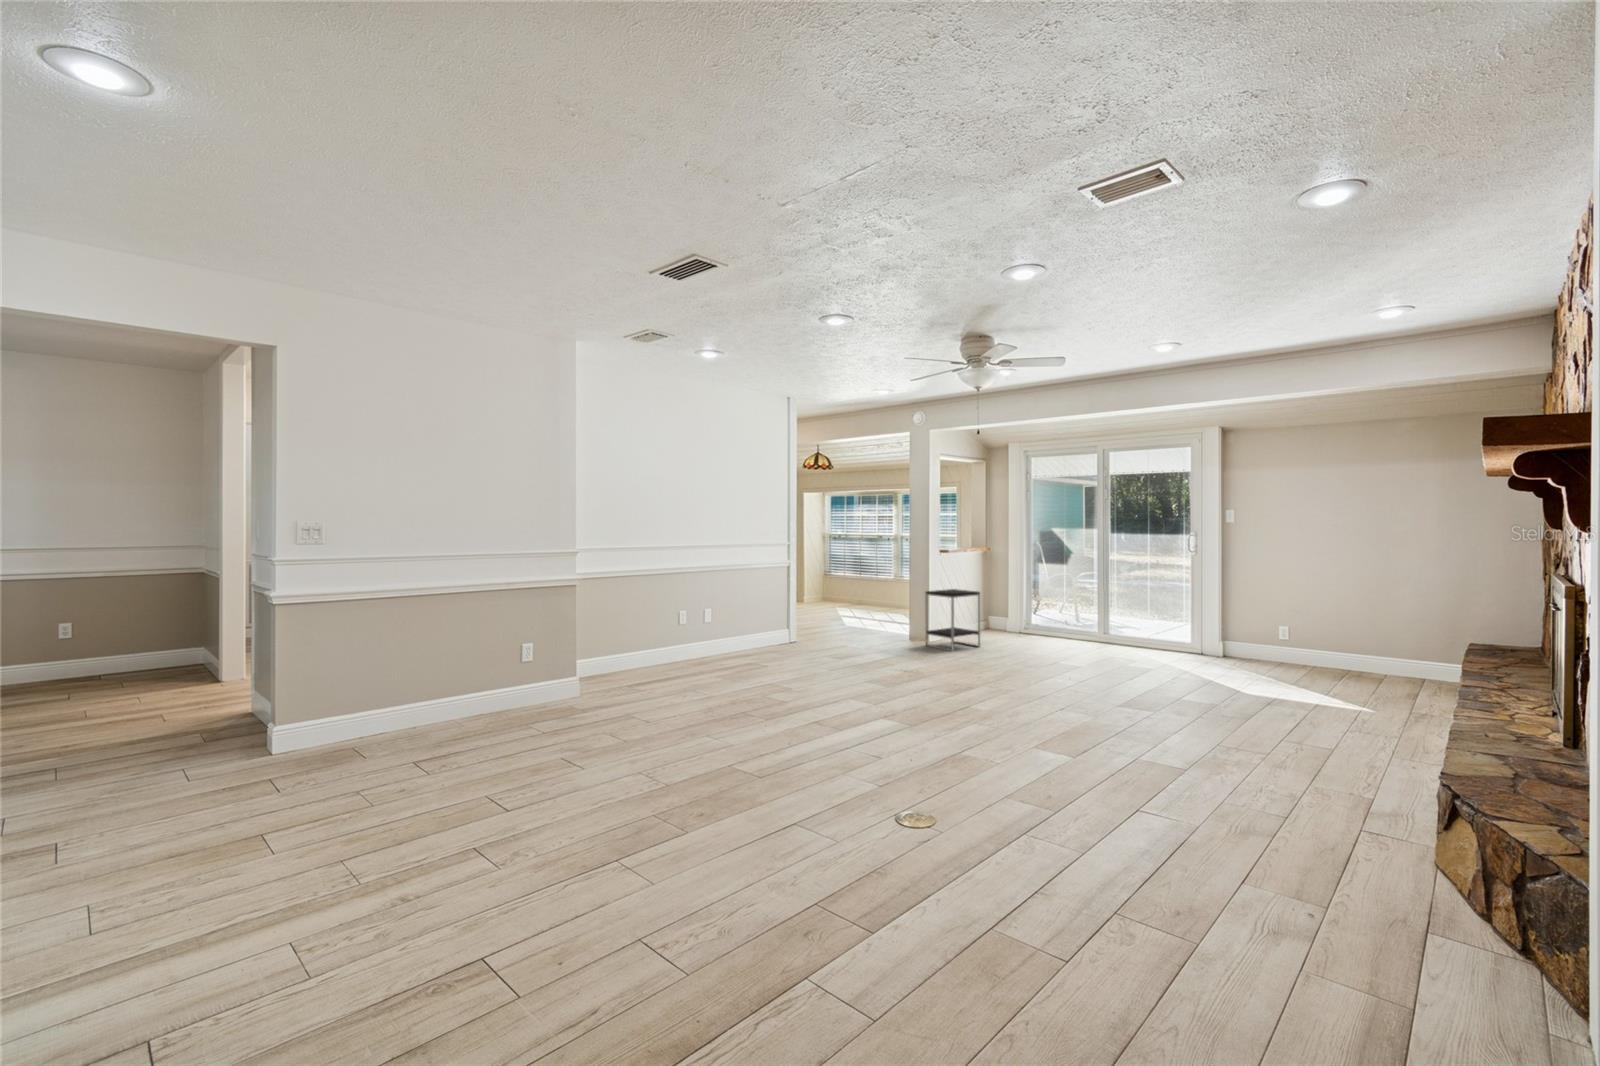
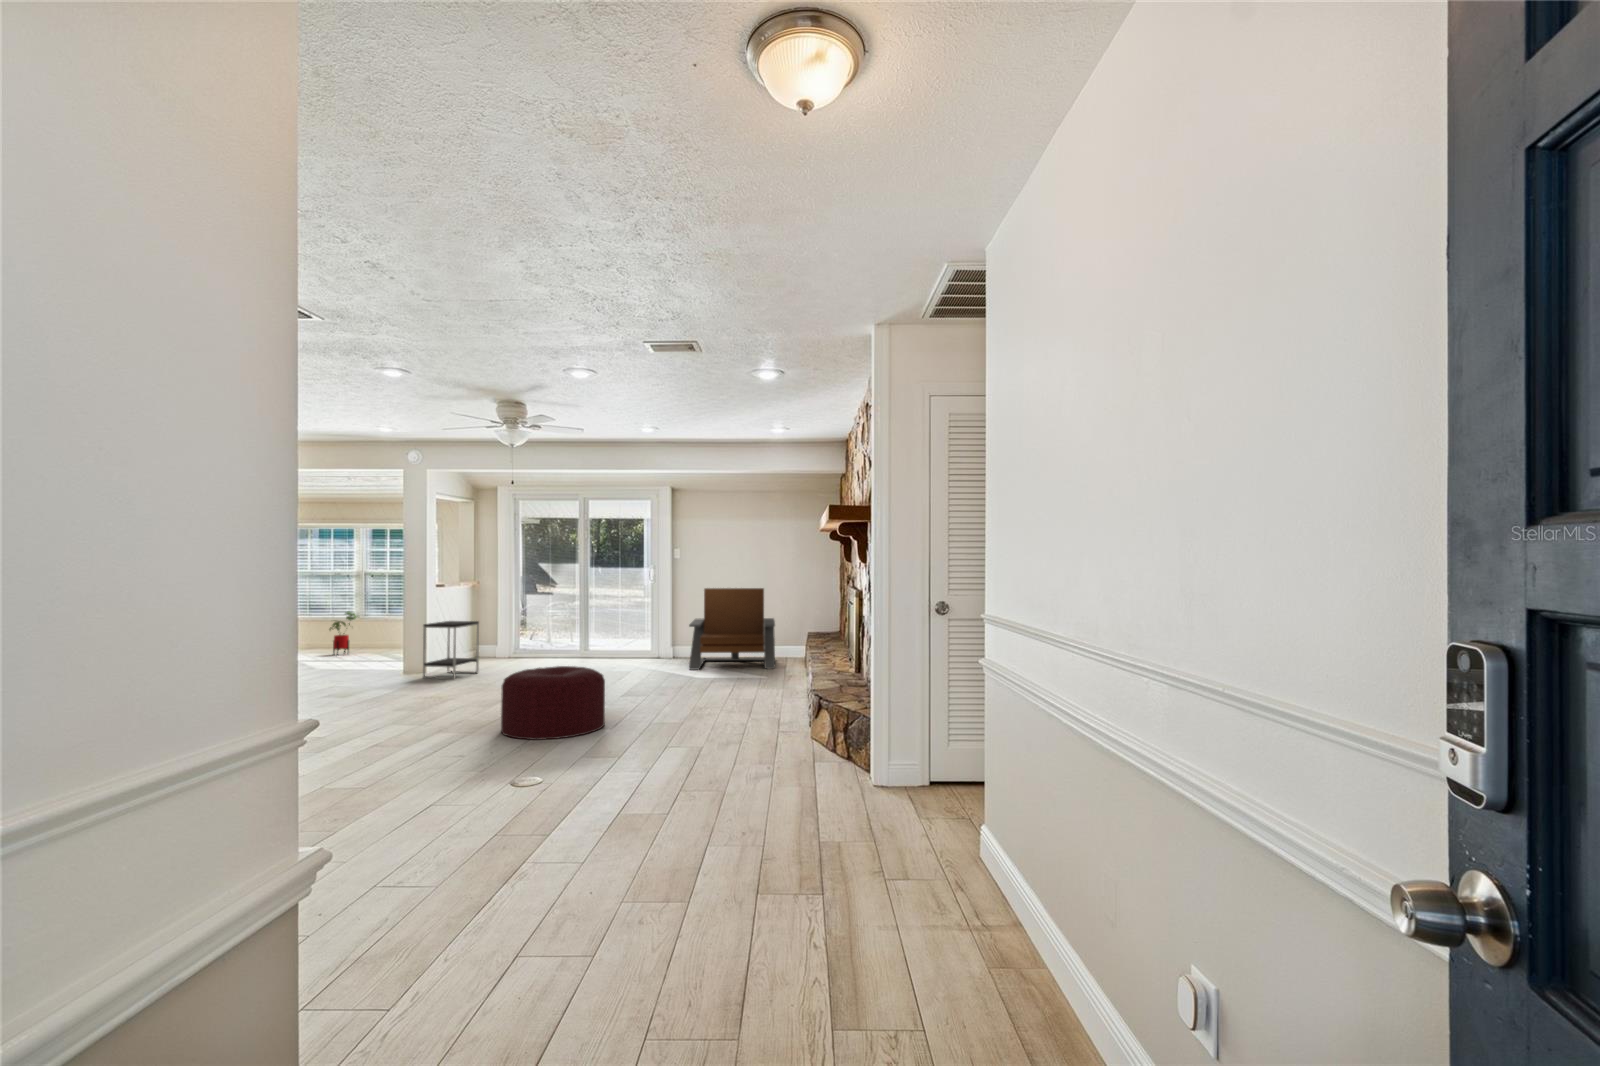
lounge chair: none [1241,566,1398,695] -> present [689,588,775,670]
house plant: none [872,573,897,613] -> present [329,612,357,654]
ottoman: none [945,658,1074,755] -> present [501,666,605,740]

